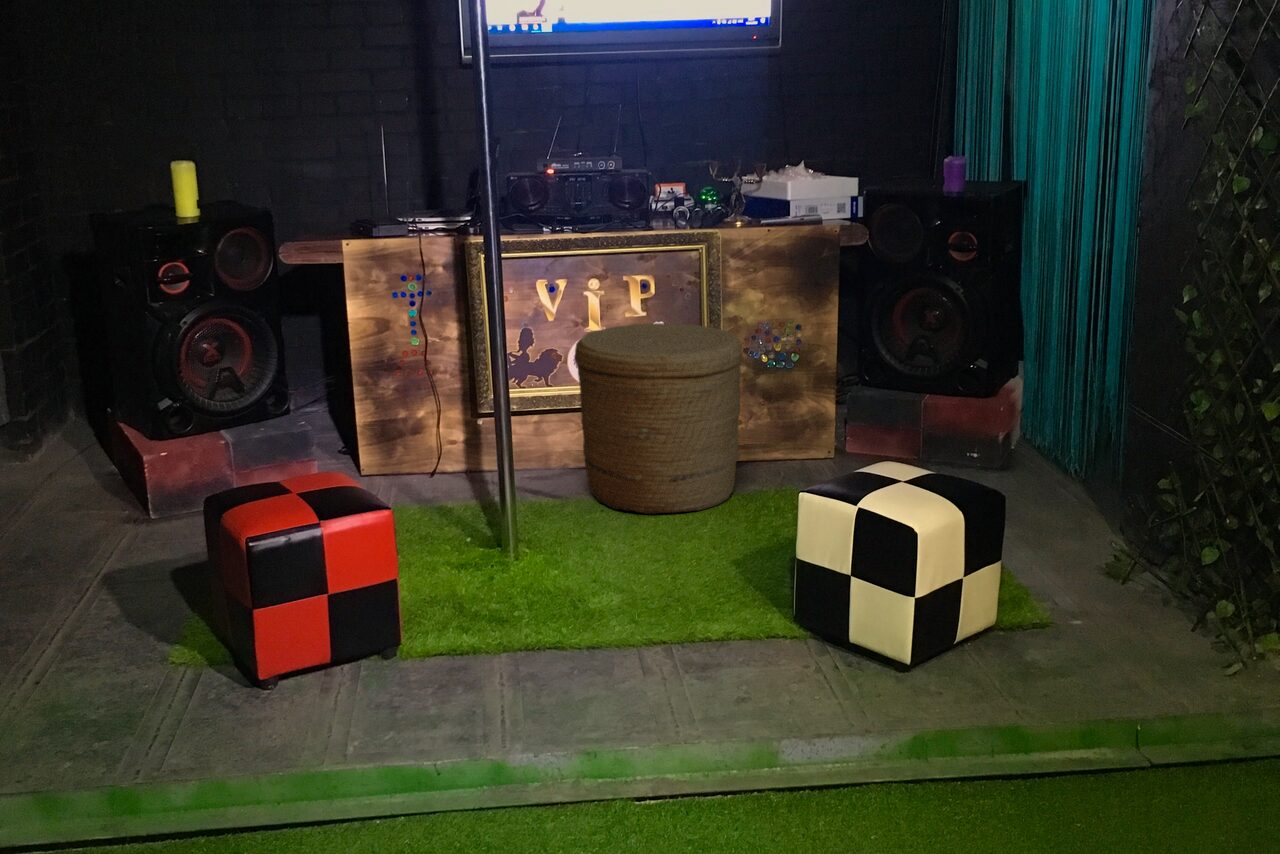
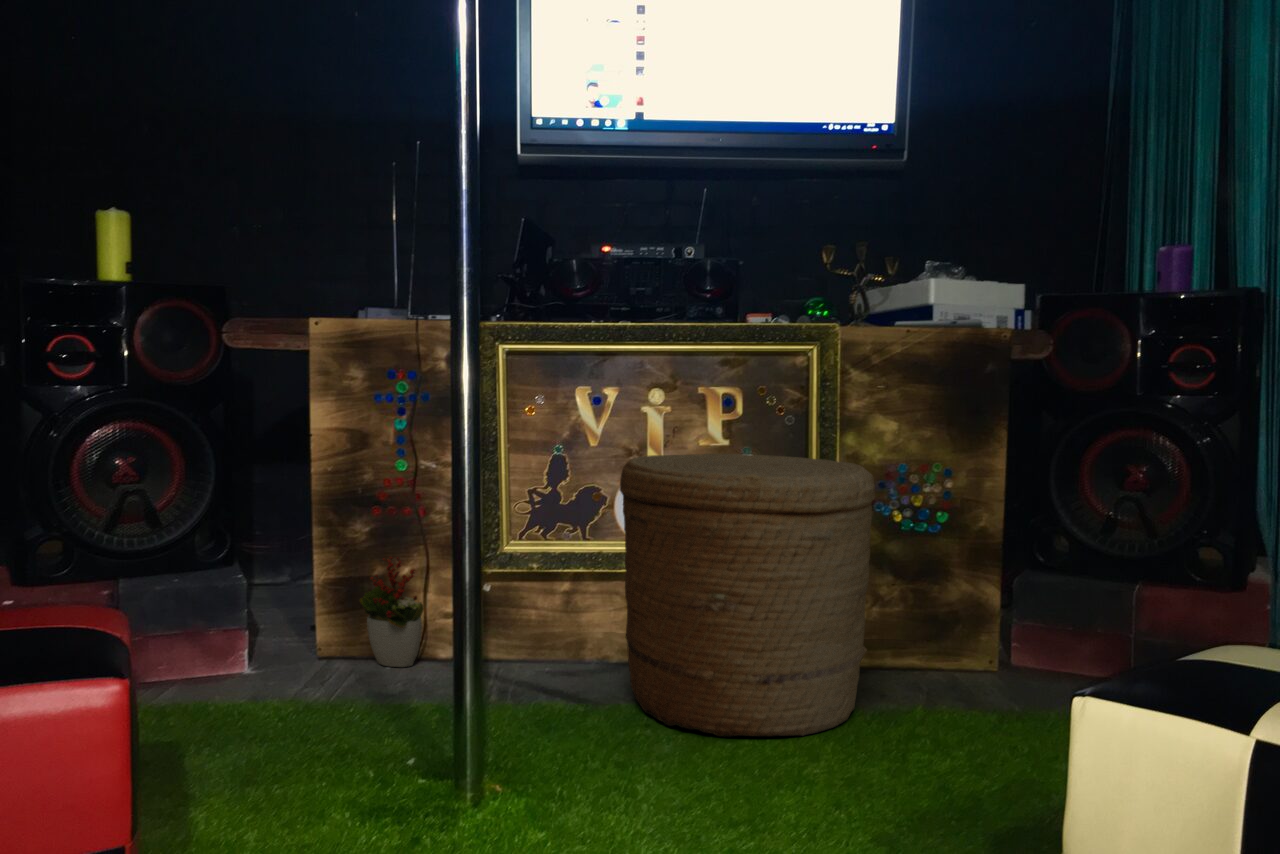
decorative plant: none [395,405,440,480] -> present [360,557,424,667]

